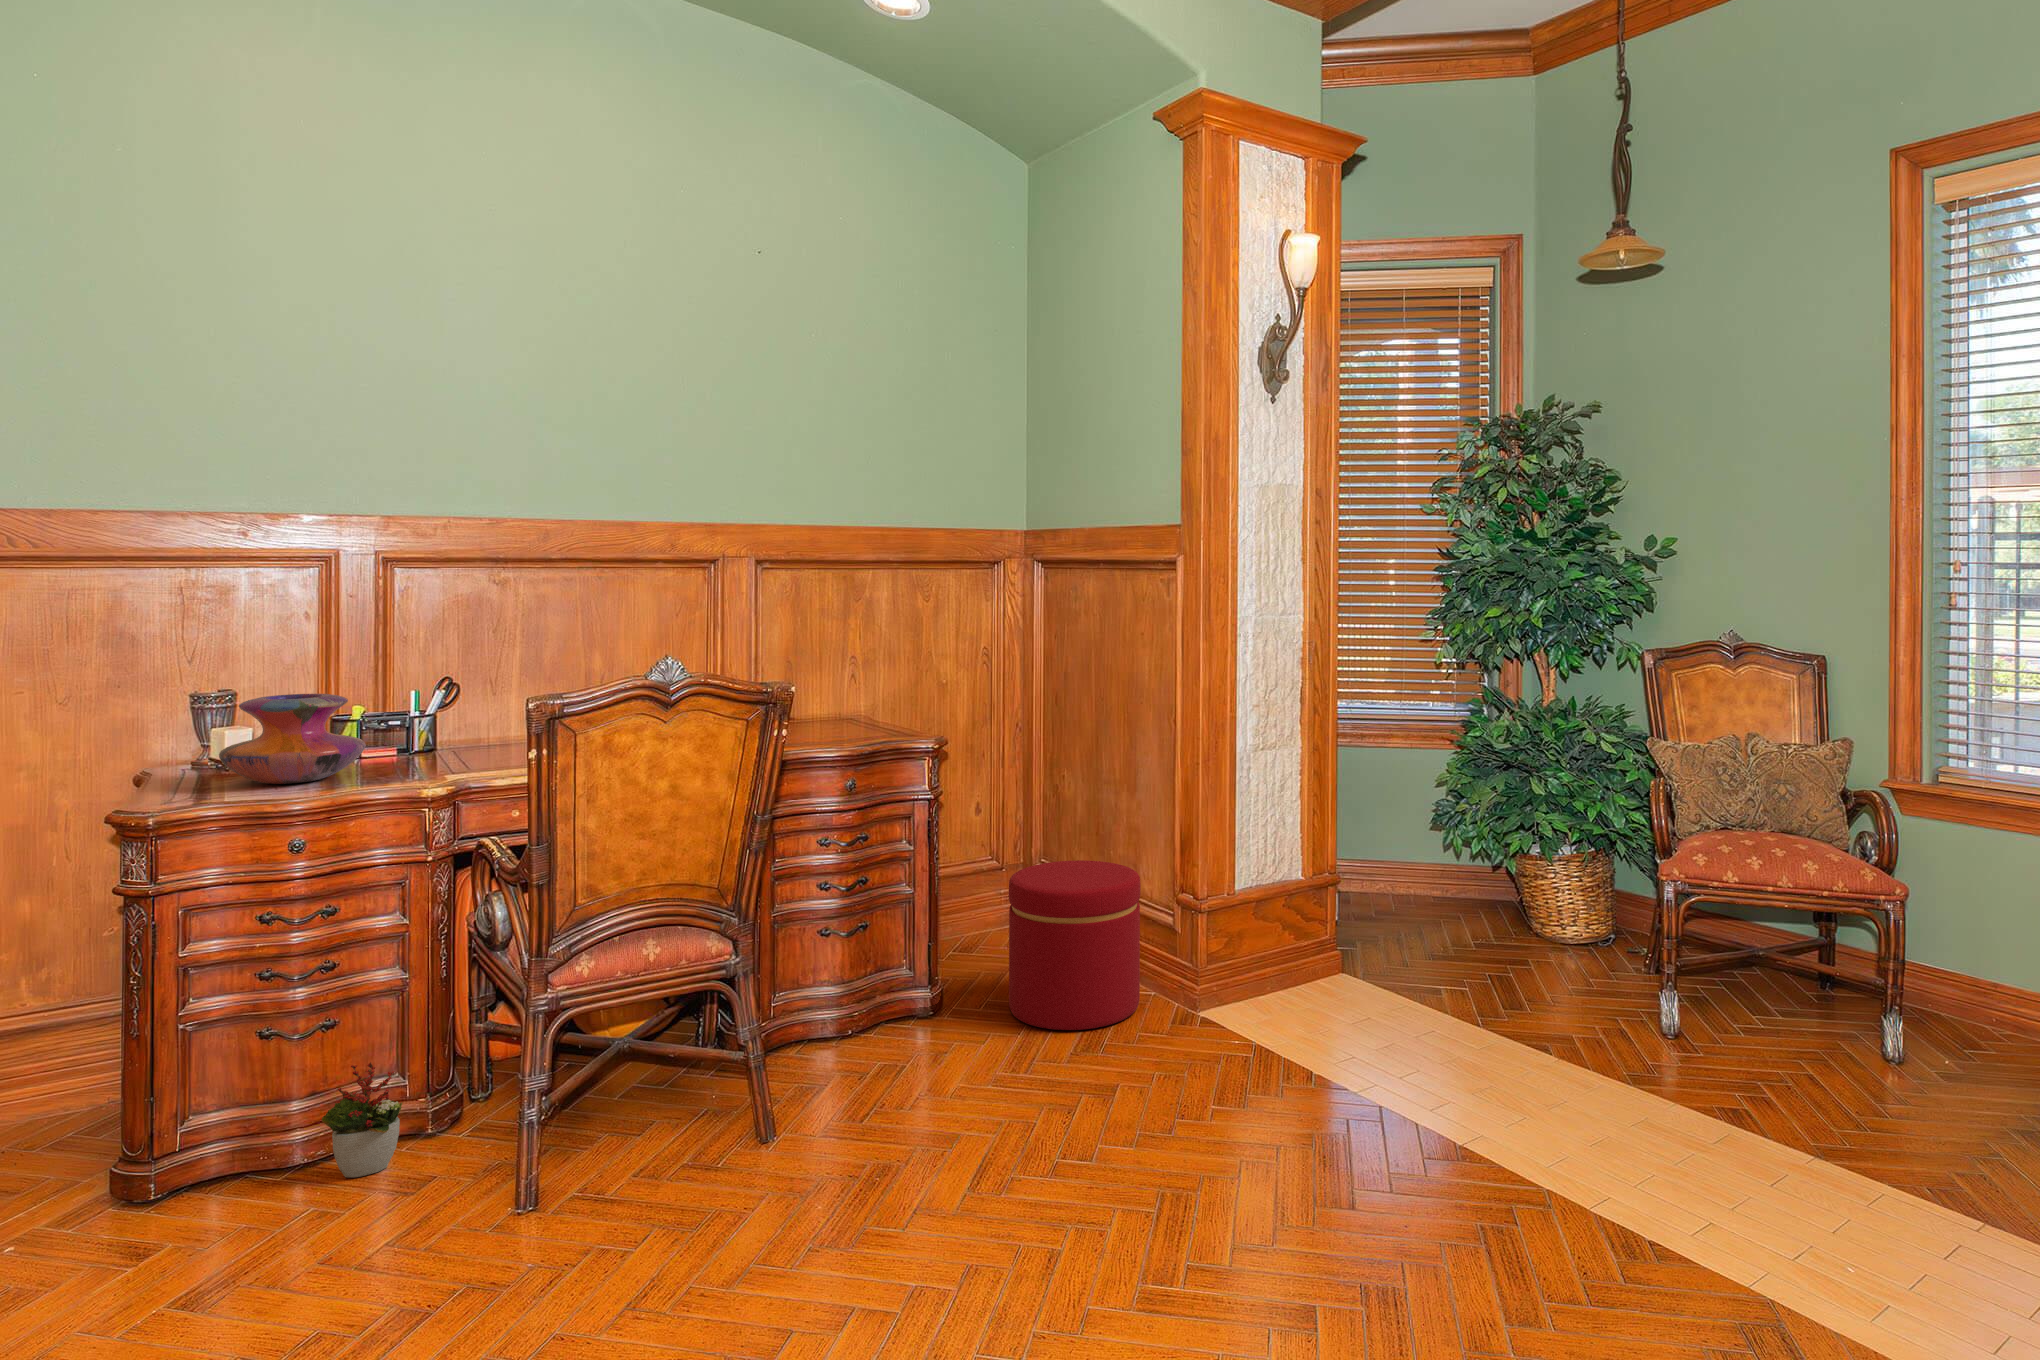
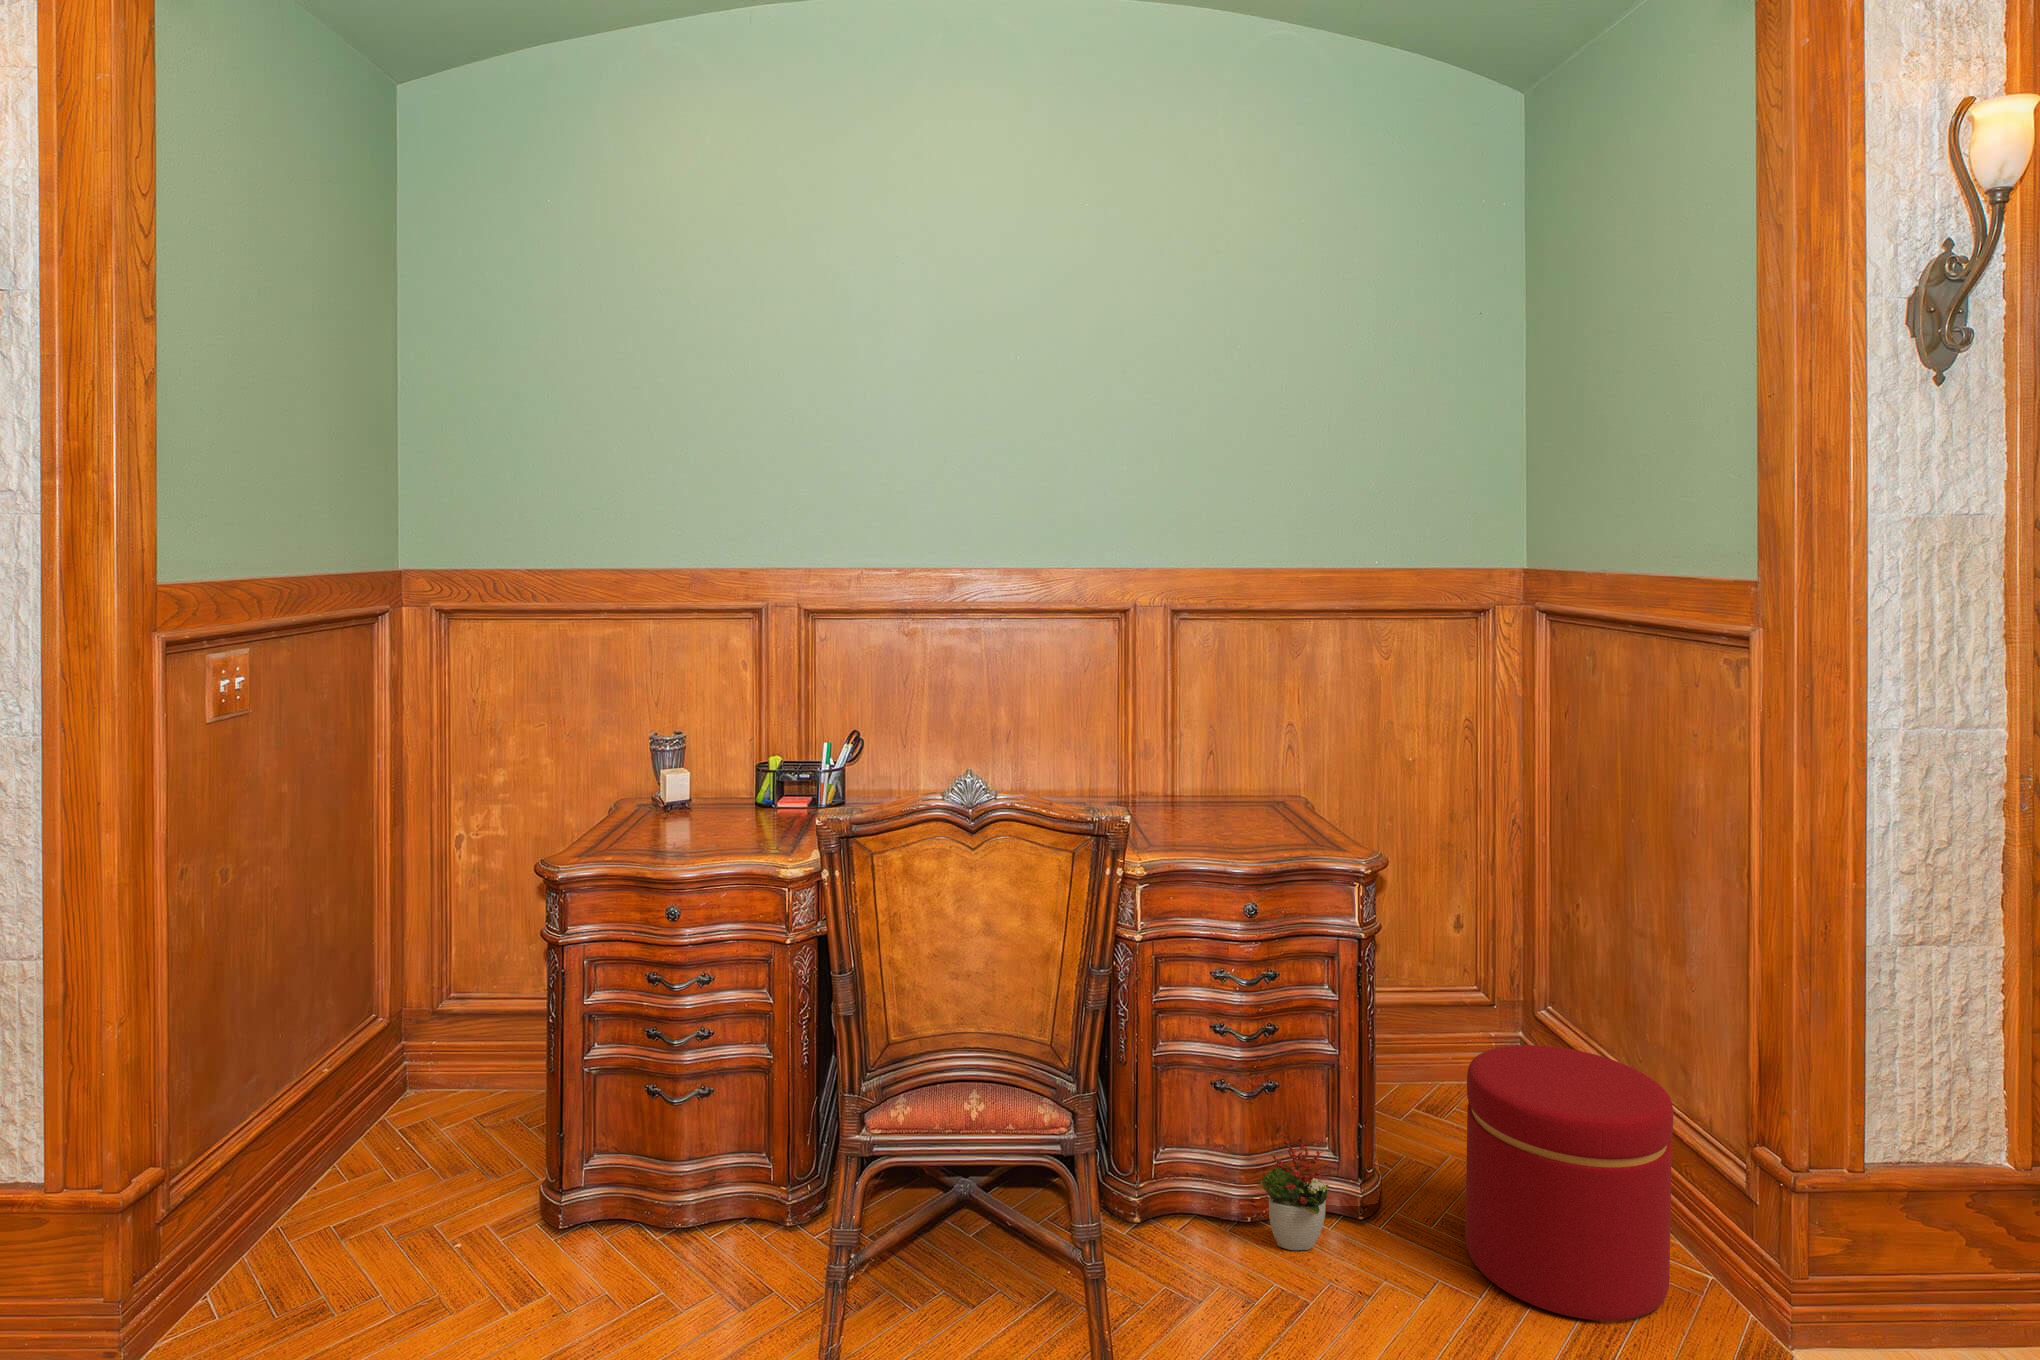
decorative vase: present [219,694,366,784] -> none [639,747,759,839]
decorative plant: present [322,1062,402,1177] -> present [1260,1133,1328,1250]

